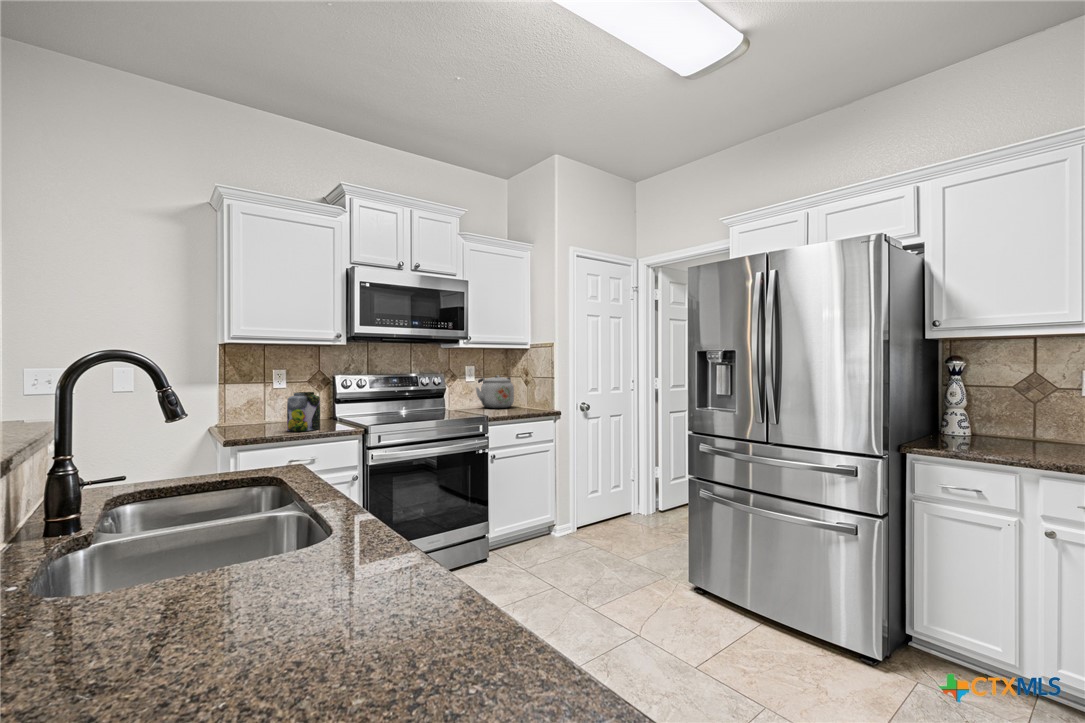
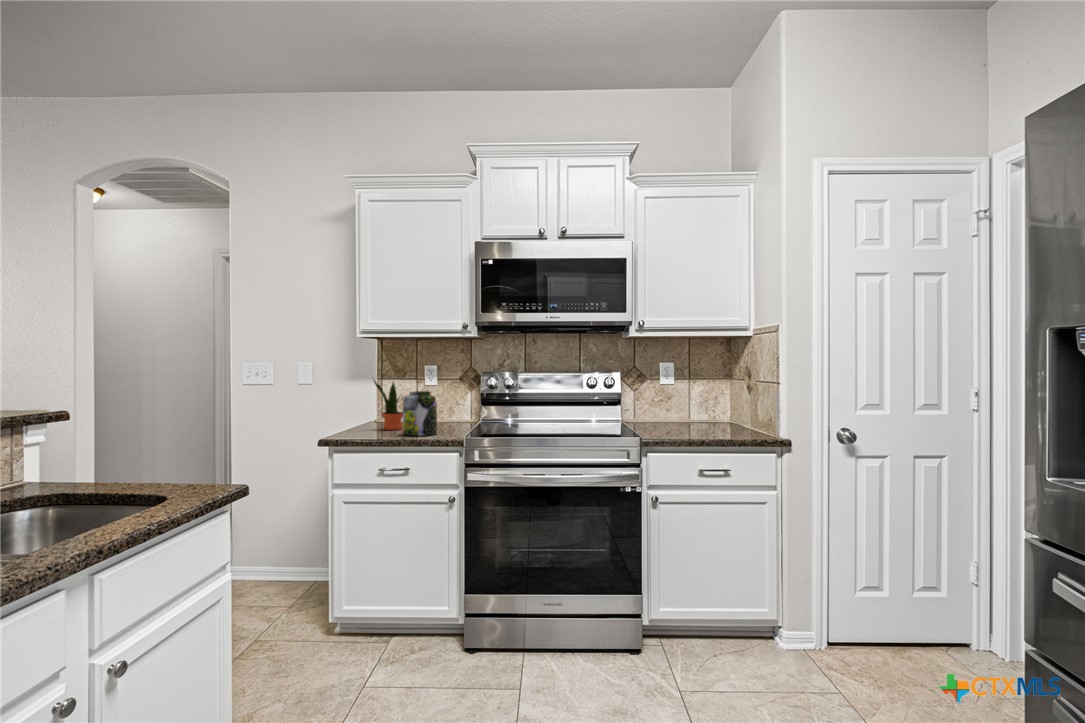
kettle: present [476,375,514,408] -> none [665,376,729,427]
potted plant: none [241,381,274,429] -> present [374,380,403,430]

